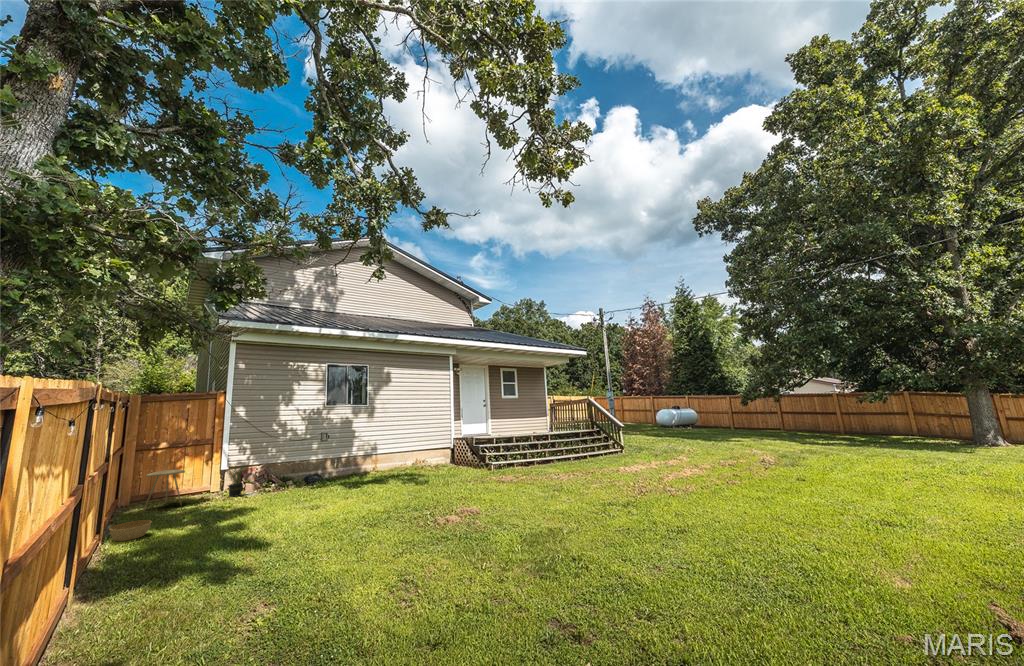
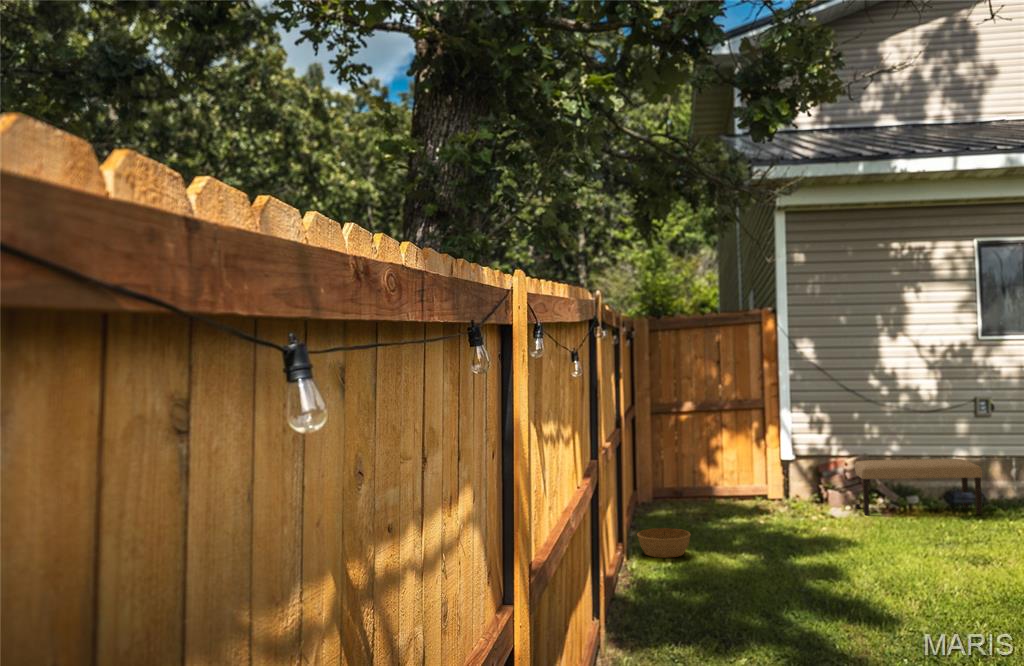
bench: none [260,460,322,493] -> present [855,459,982,515]
potted plant: present [228,467,243,497] -> none [785,445,831,513]
side table: present [143,469,185,510] -> none [672,448,728,513]

